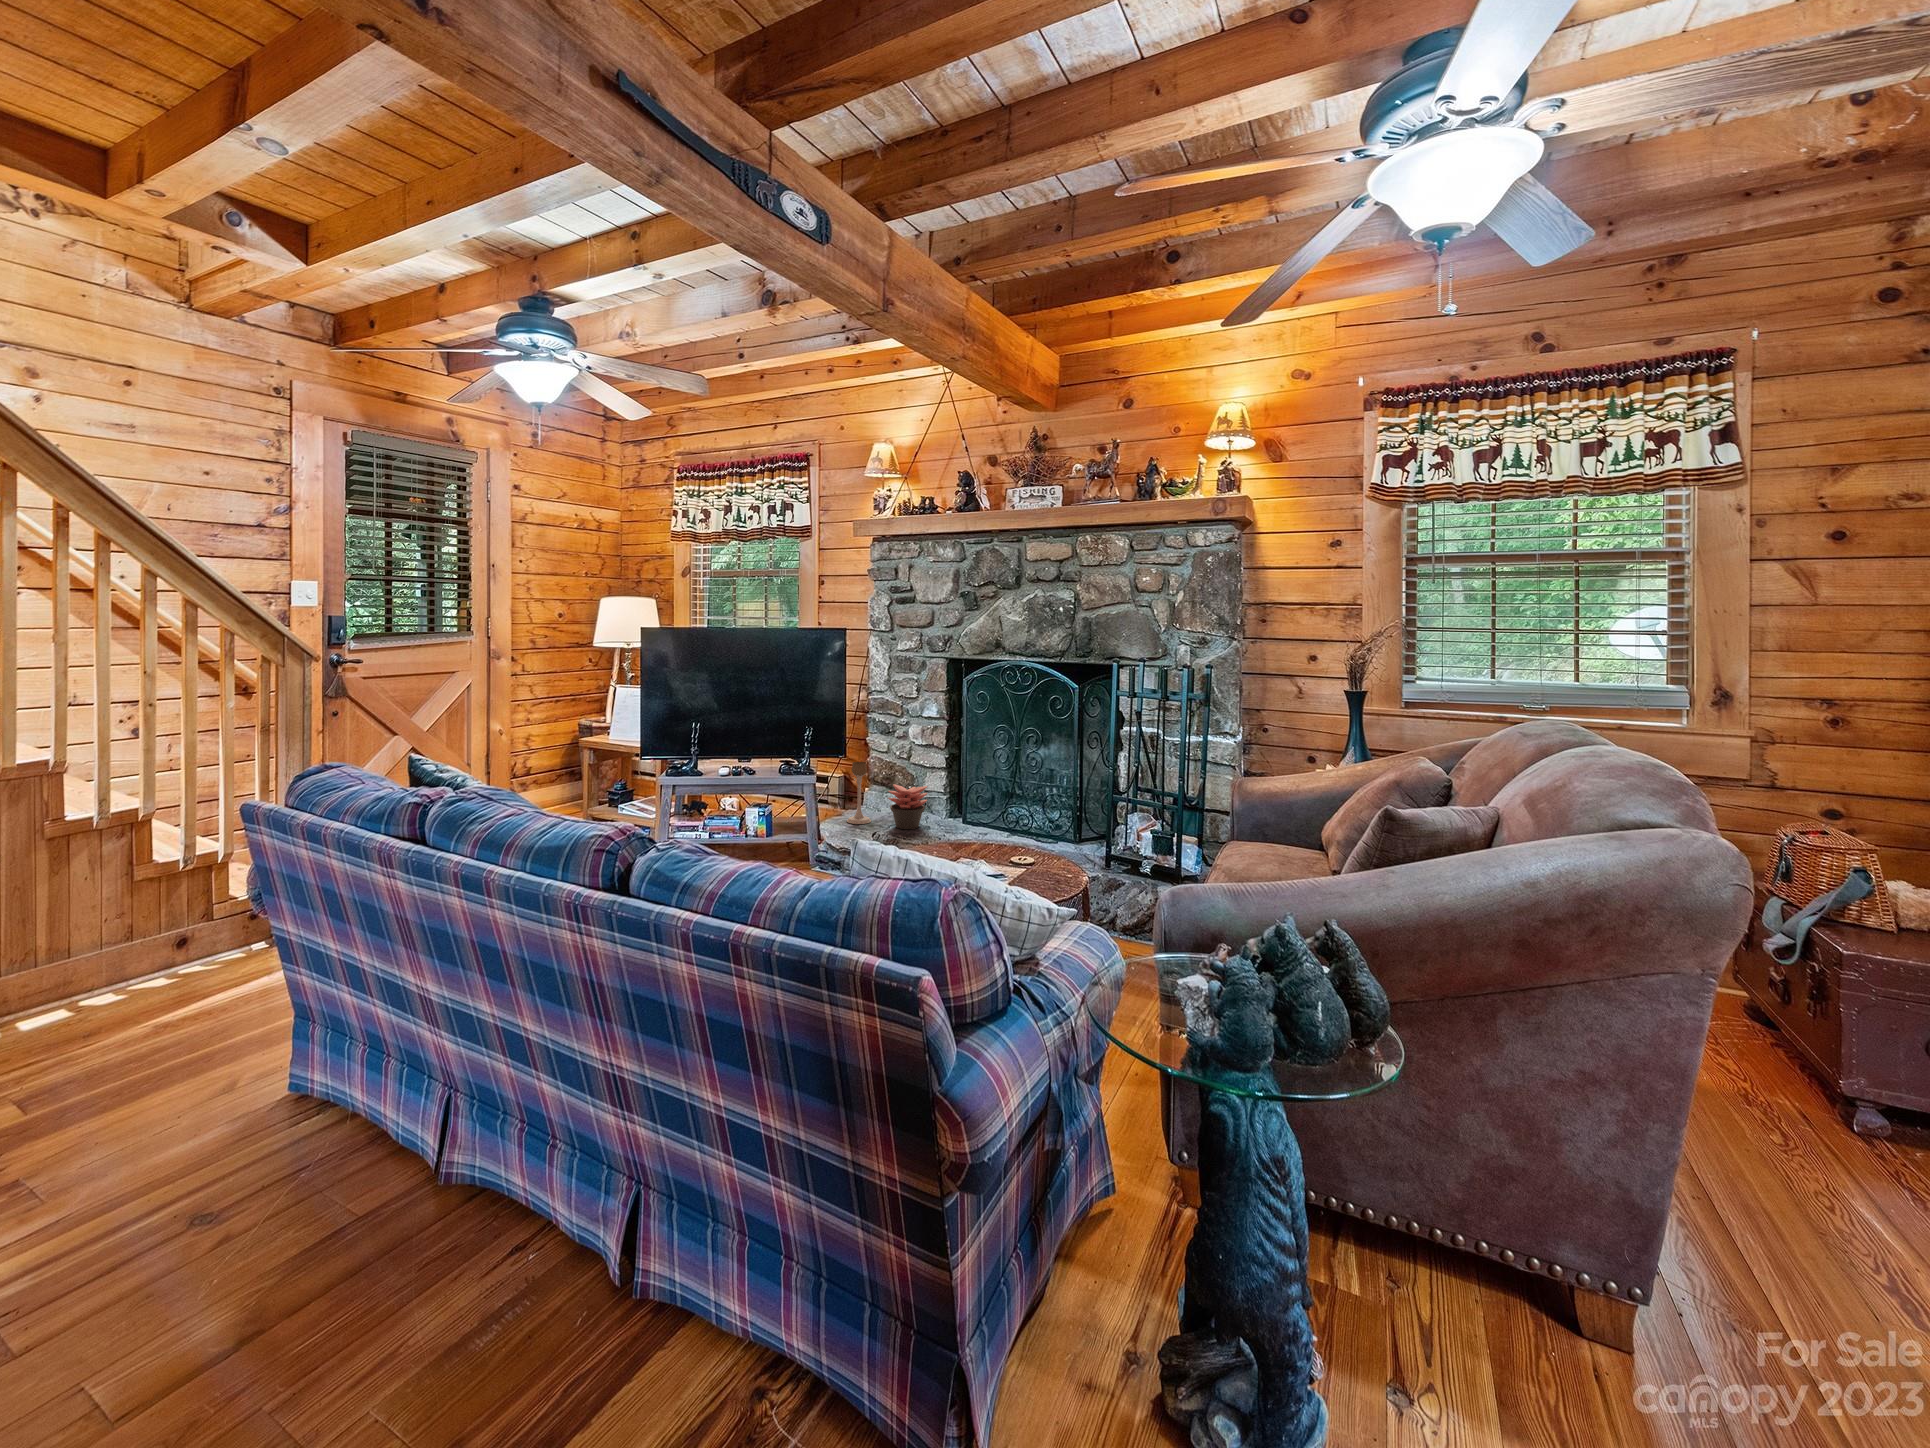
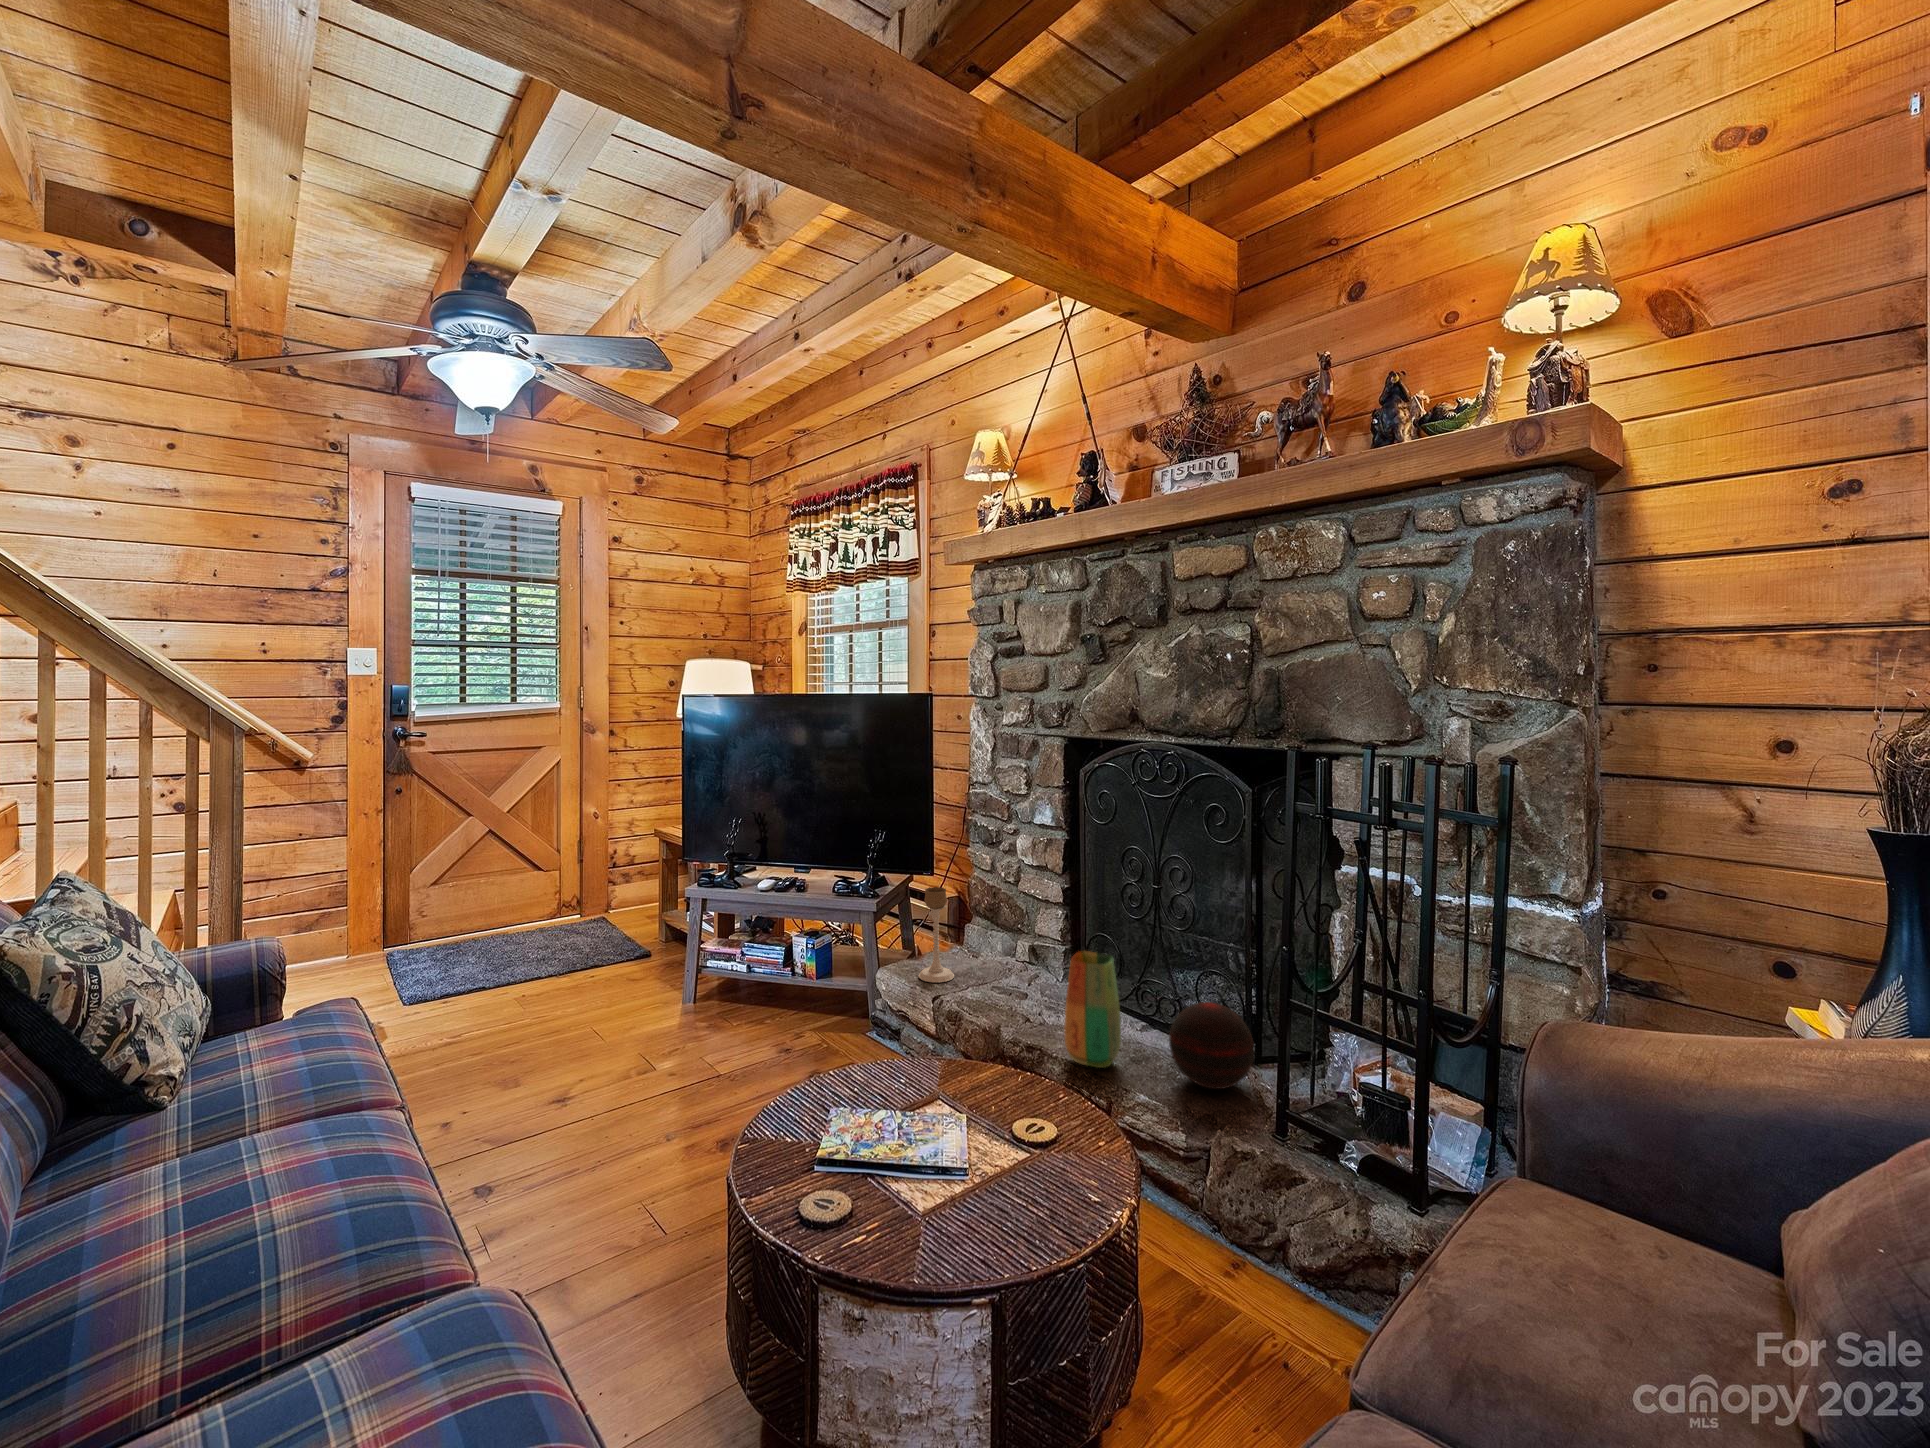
succulent plant: present [888,784,927,829] -> none [967,926,1029,1002]
vase: none [972,784,1003,850] -> present [1064,951,1121,1068]
decorative orb: none [1033,806,1079,851] -> present [1169,1002,1254,1089]

